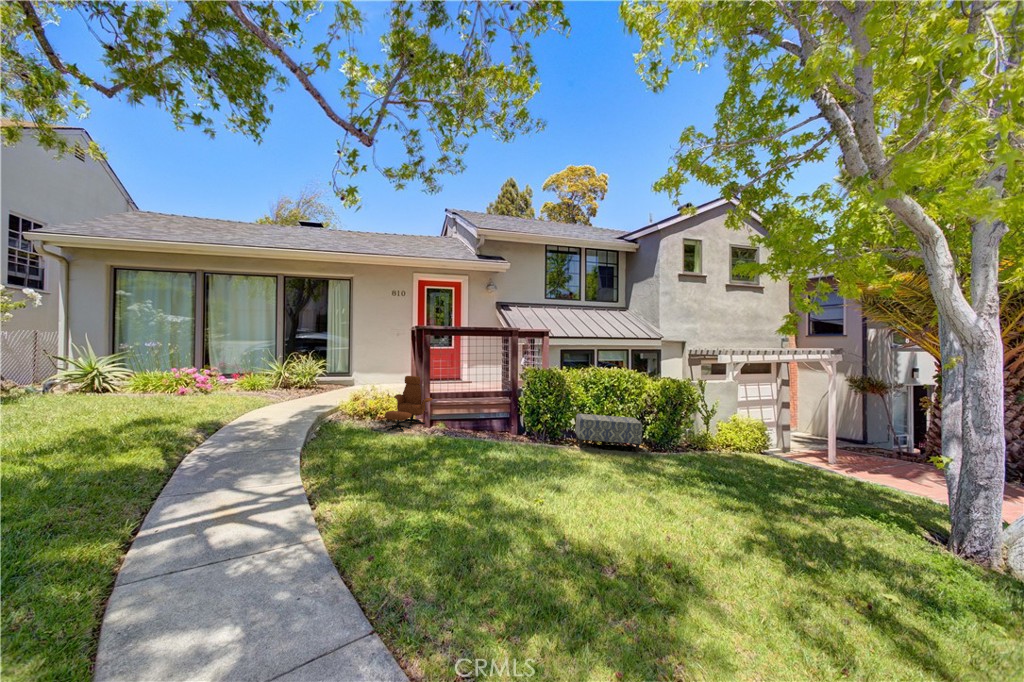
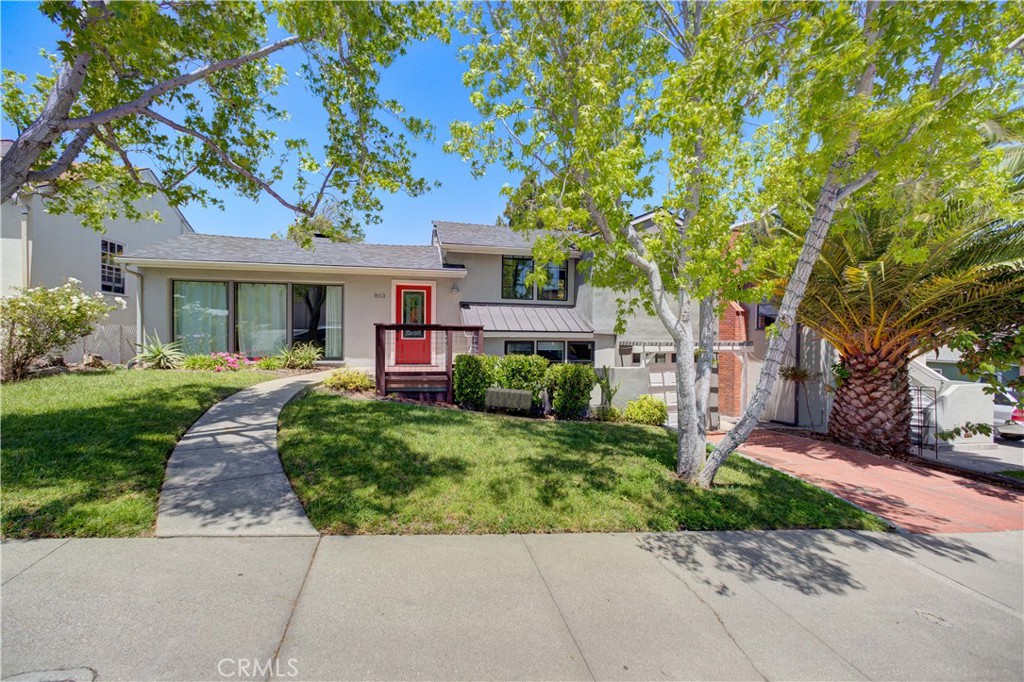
lounge chair: present [385,376,433,431] -> none [347,358,384,396]

